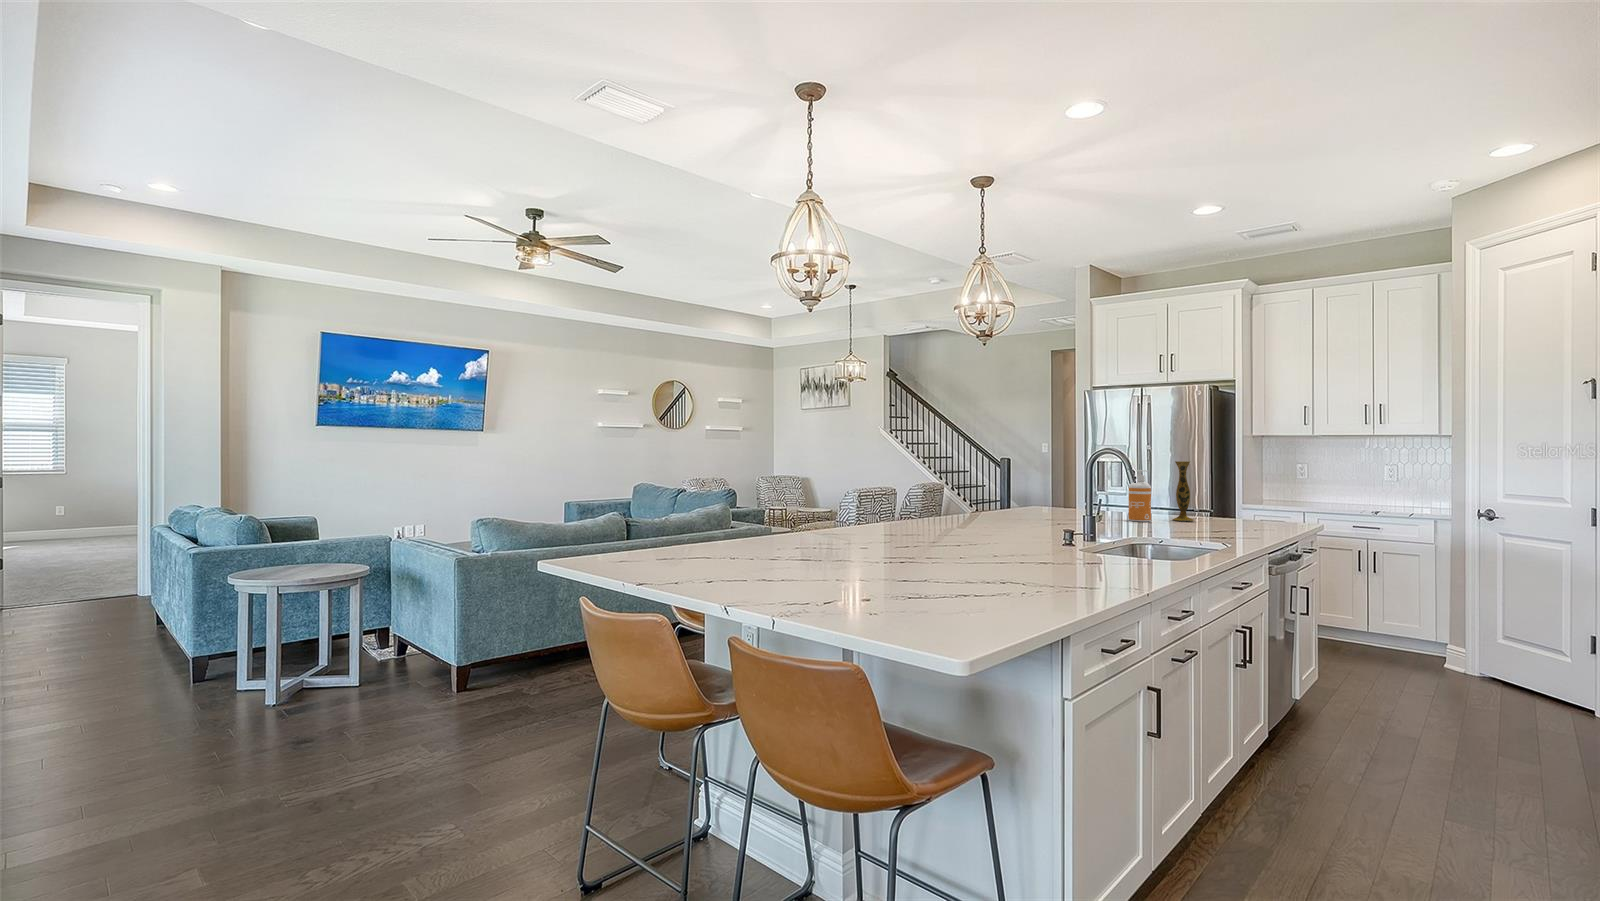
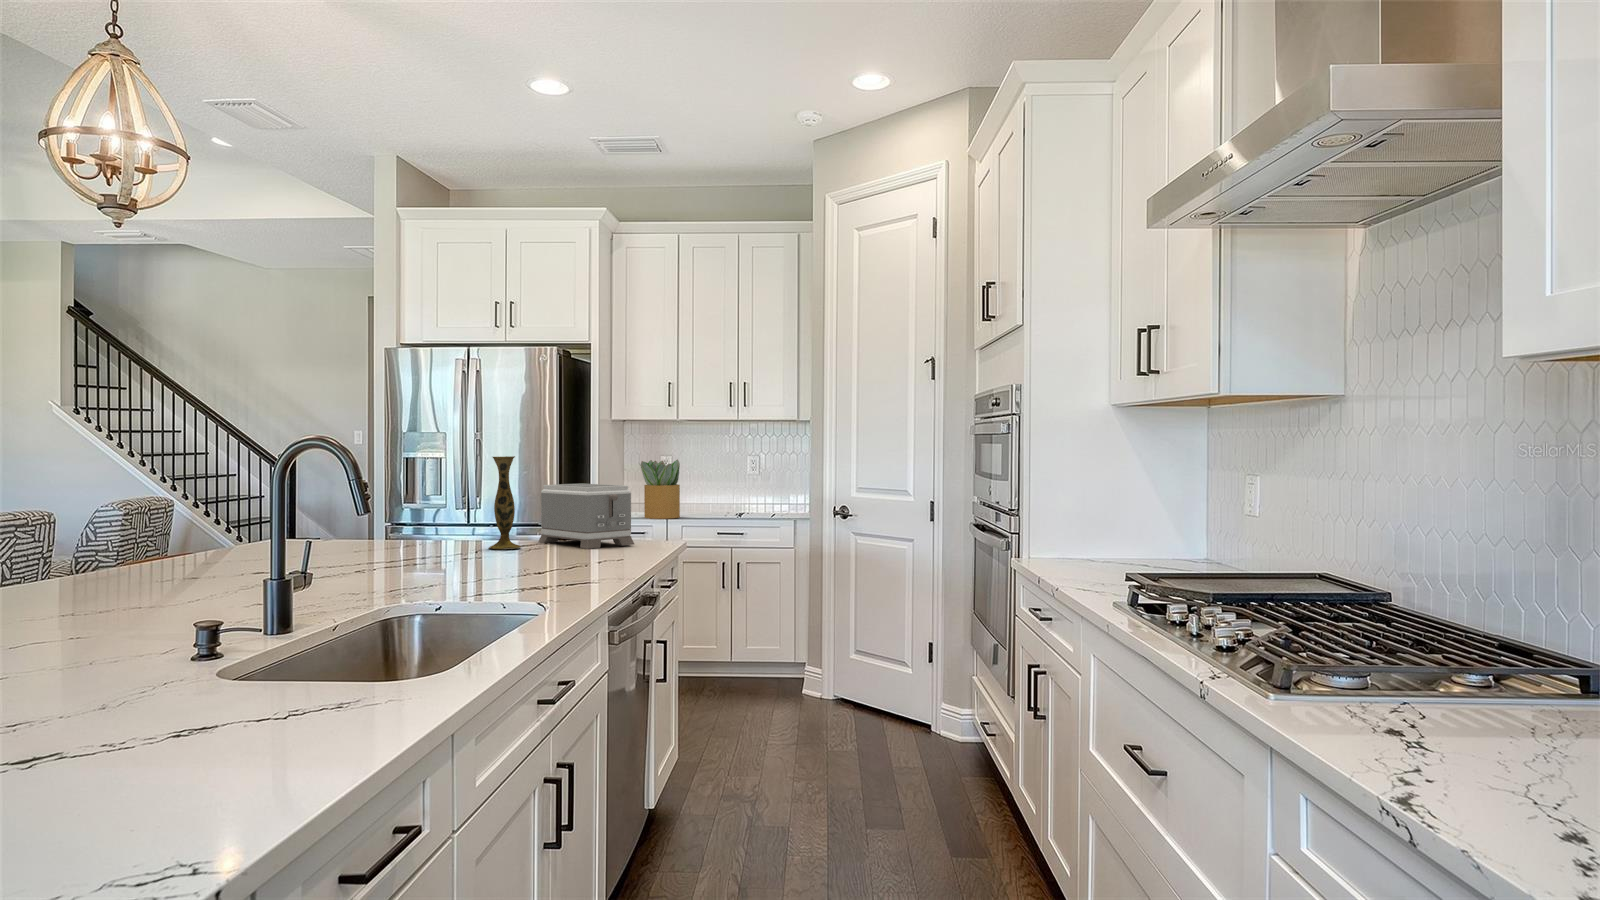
potted plant: none [1277,466,1316,512] -> present [640,459,680,519]
soap dispenser: present [1129,470,1151,522] -> none [416,471,452,557]
toaster: none [1204,481,1281,525] -> present [538,484,634,549]

